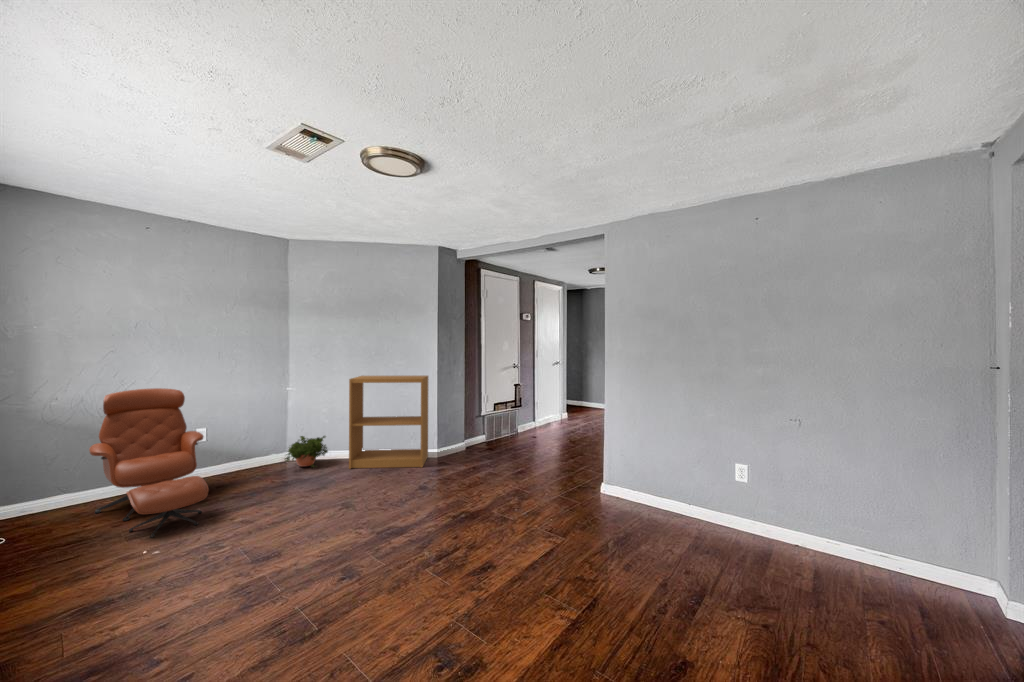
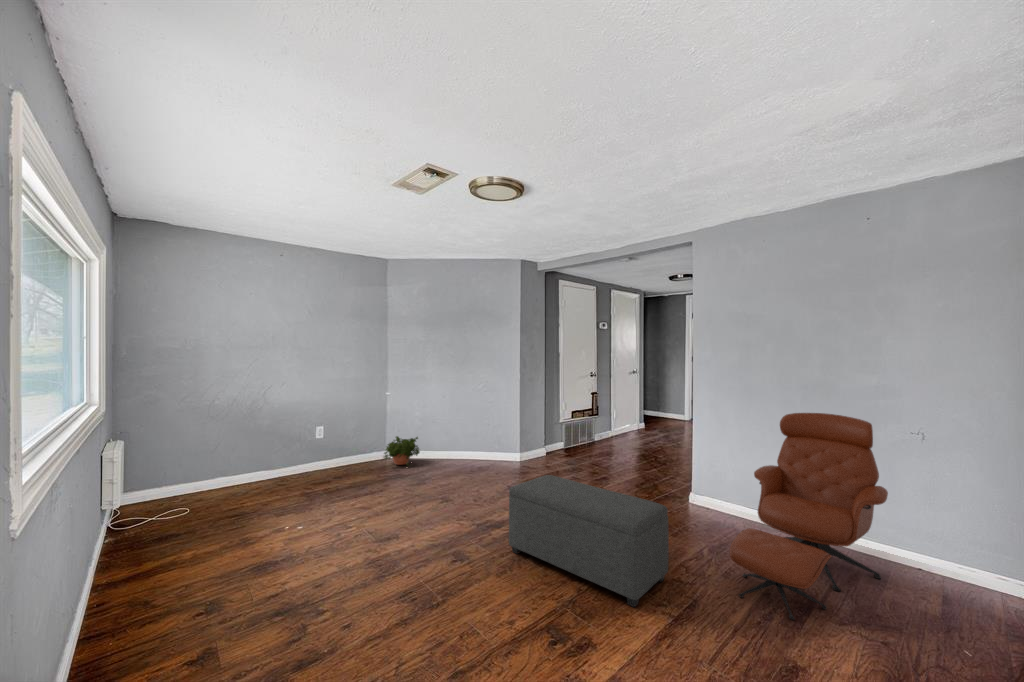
bookshelf: present [349,376,429,469] -> none [440,381,511,471]
lounge chair: present [89,388,208,537] -> present [730,413,888,620]
ottoman: none [407,474,571,614] -> present [509,475,669,607]

